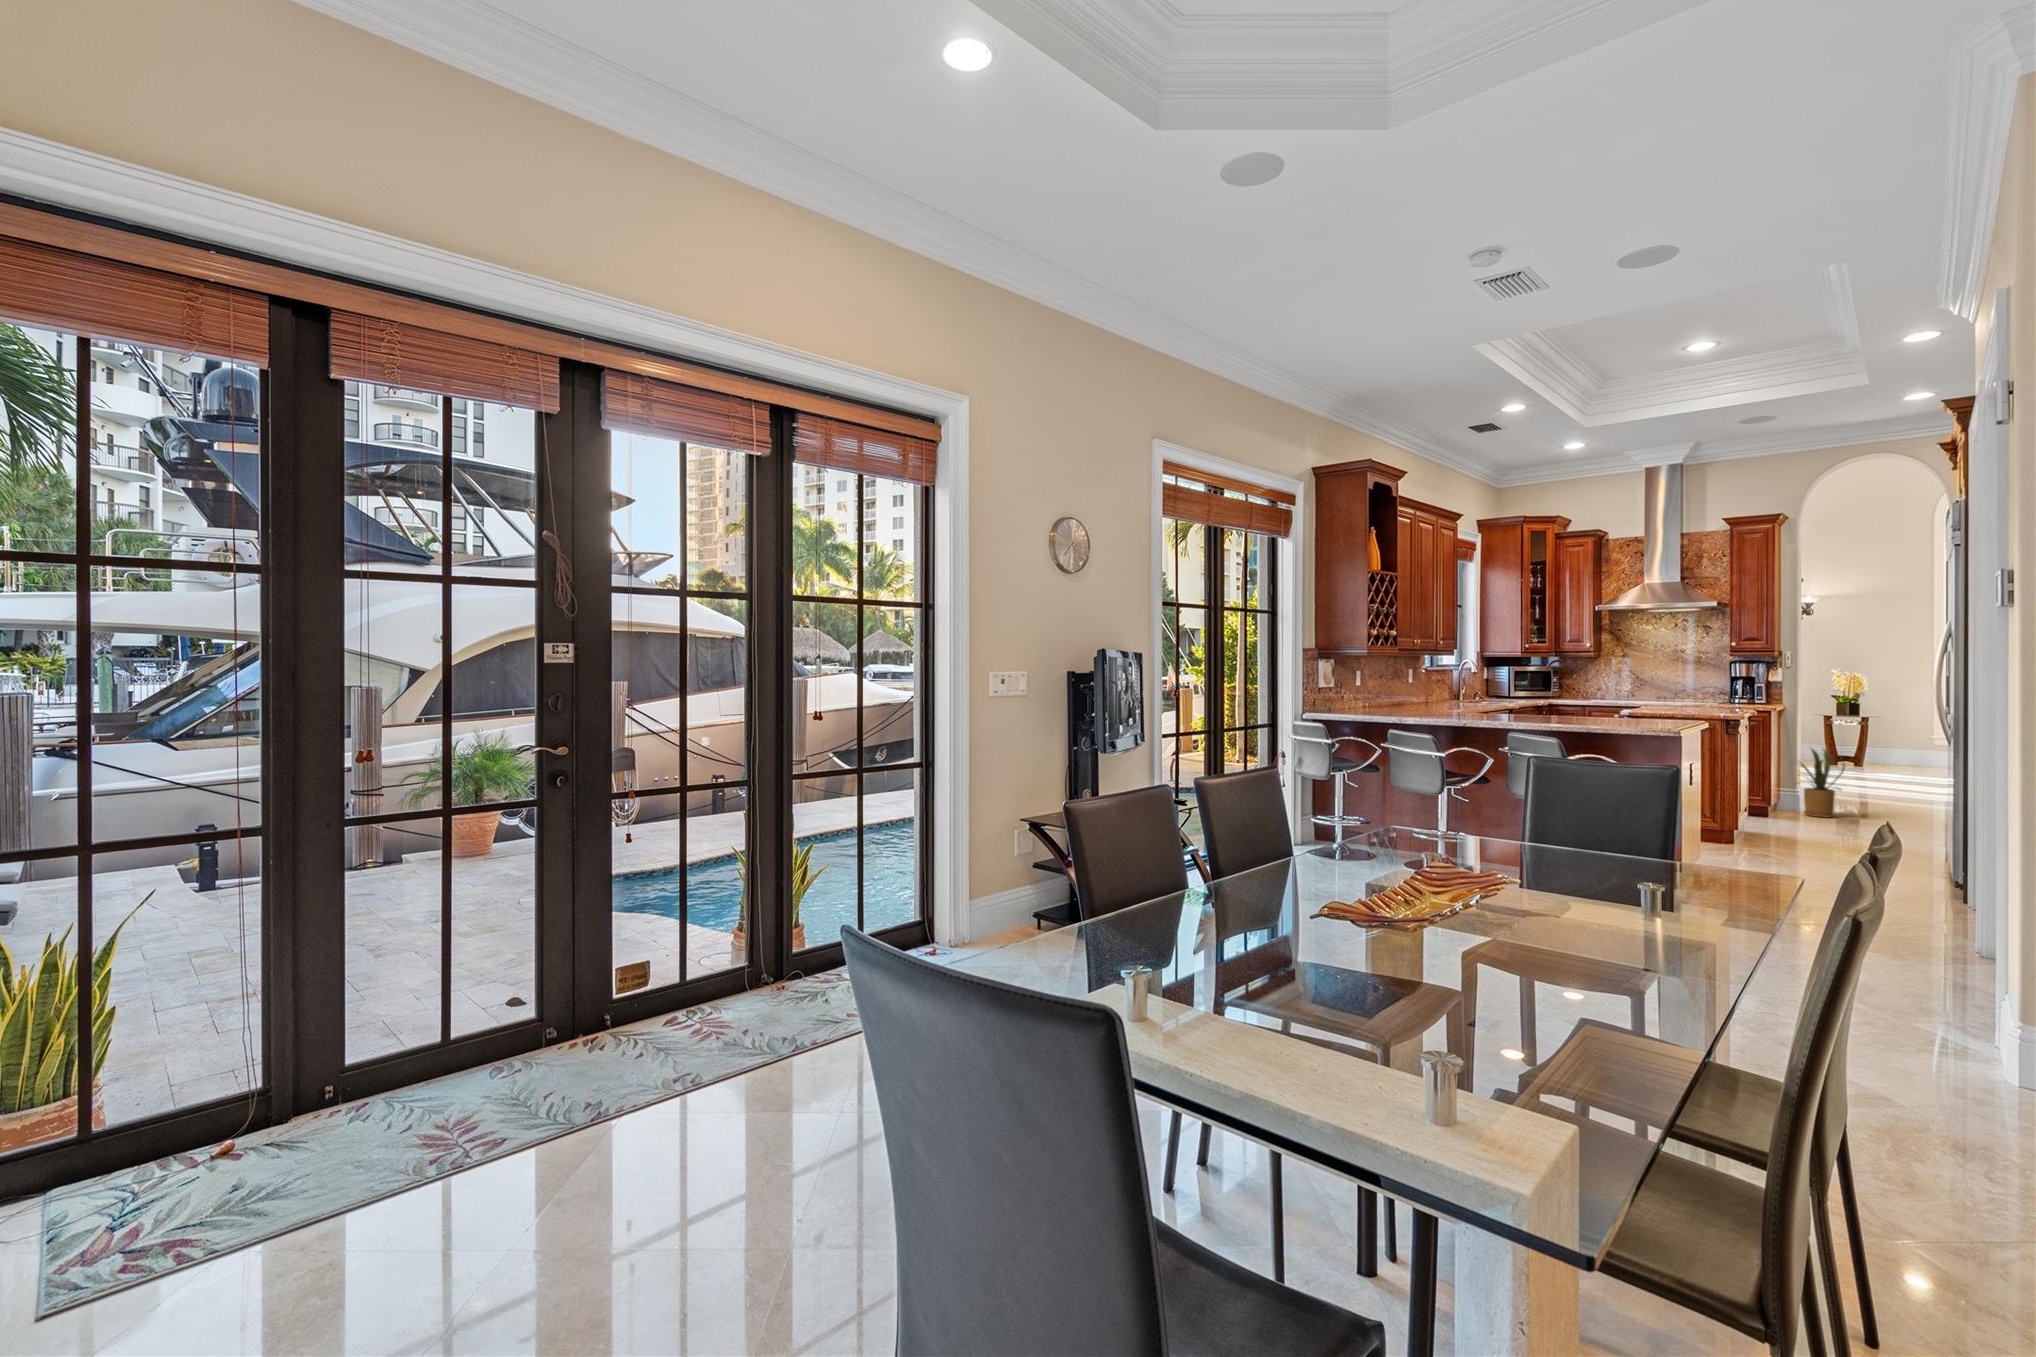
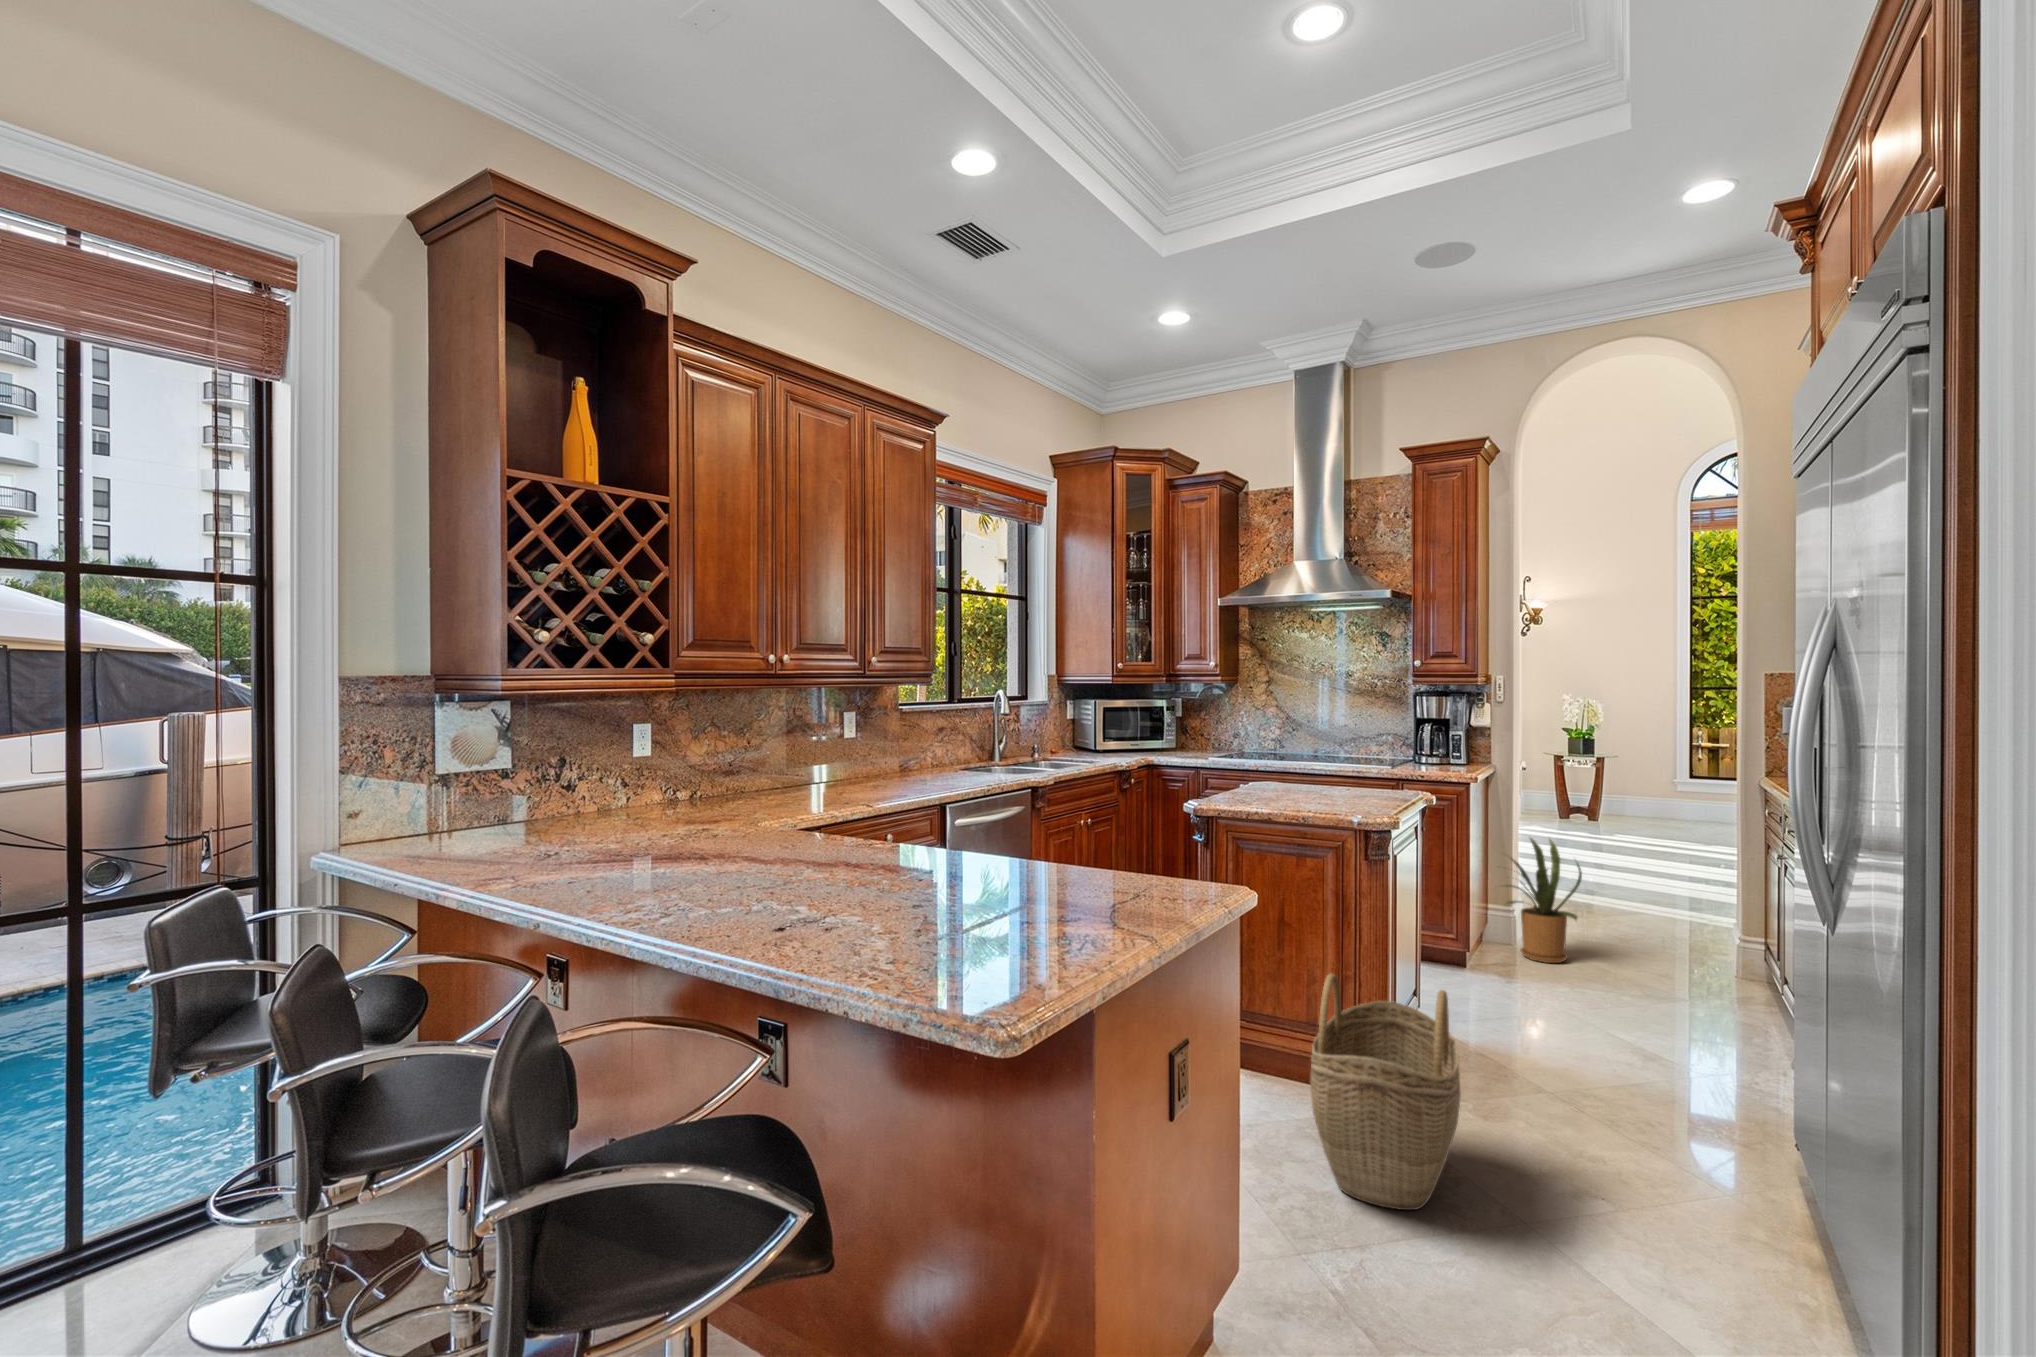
woven basket: none [1709,775,1782,864] -> present [1310,974,1461,1210]

